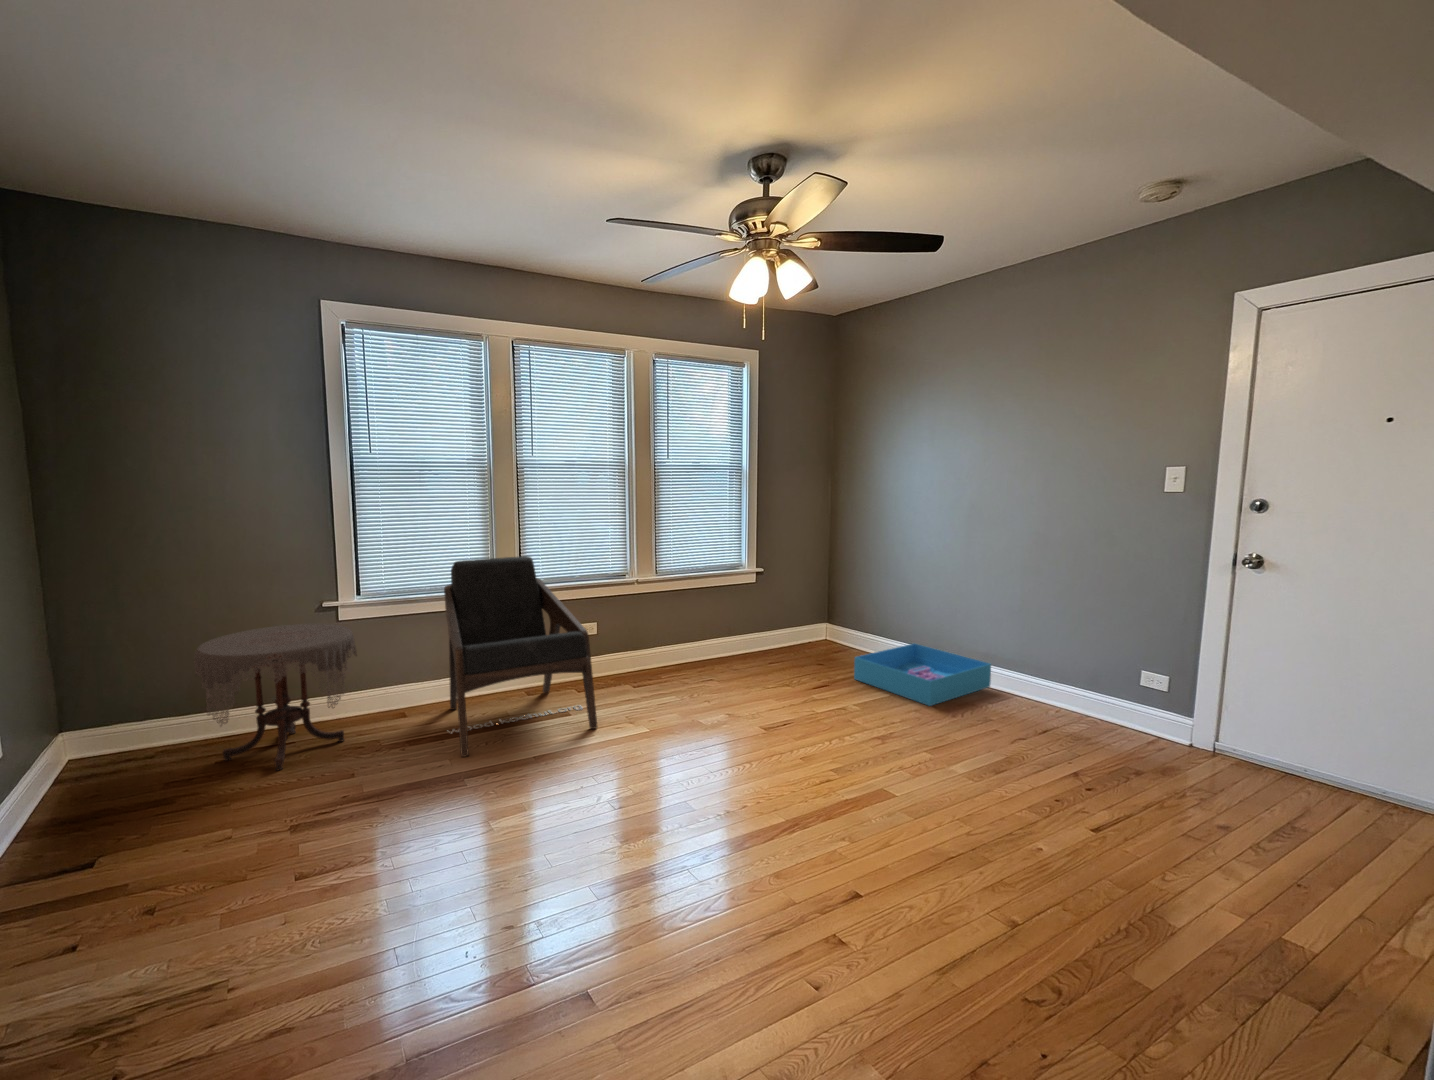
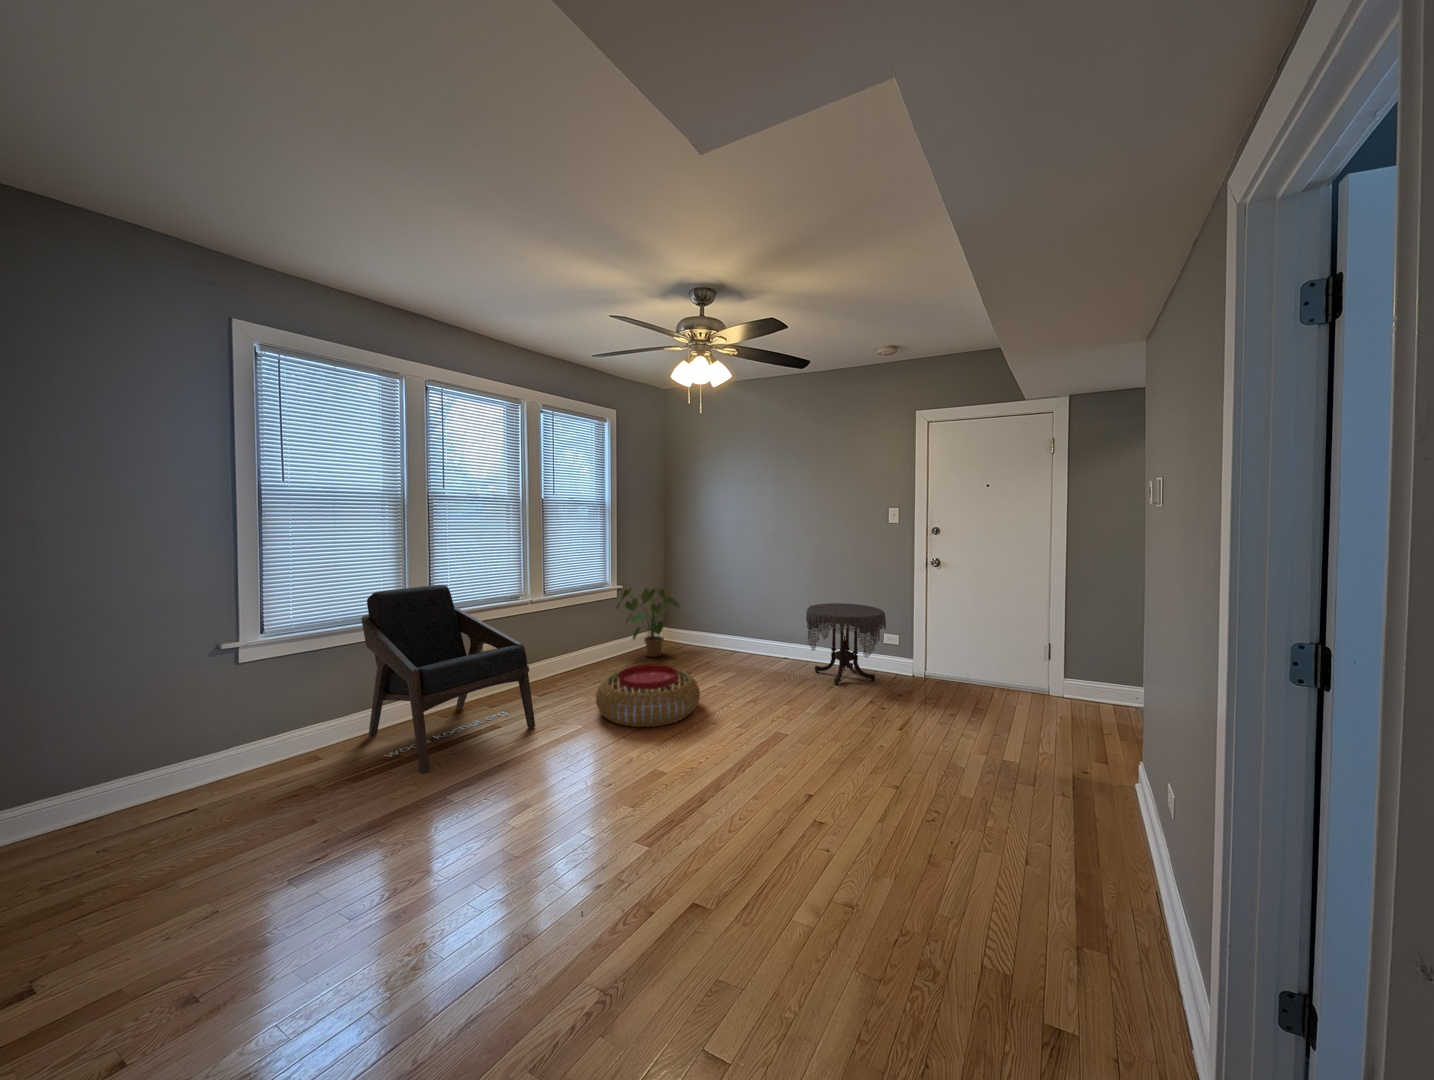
house plant: none [755,571,843,664] -> present [616,588,680,657]
side table: present [194,624,357,771] -> present [806,603,886,685]
storage bin: present [854,644,991,706] -> none [703,633,789,673]
pouf: none [668,673,802,755] -> present [596,664,700,727]

